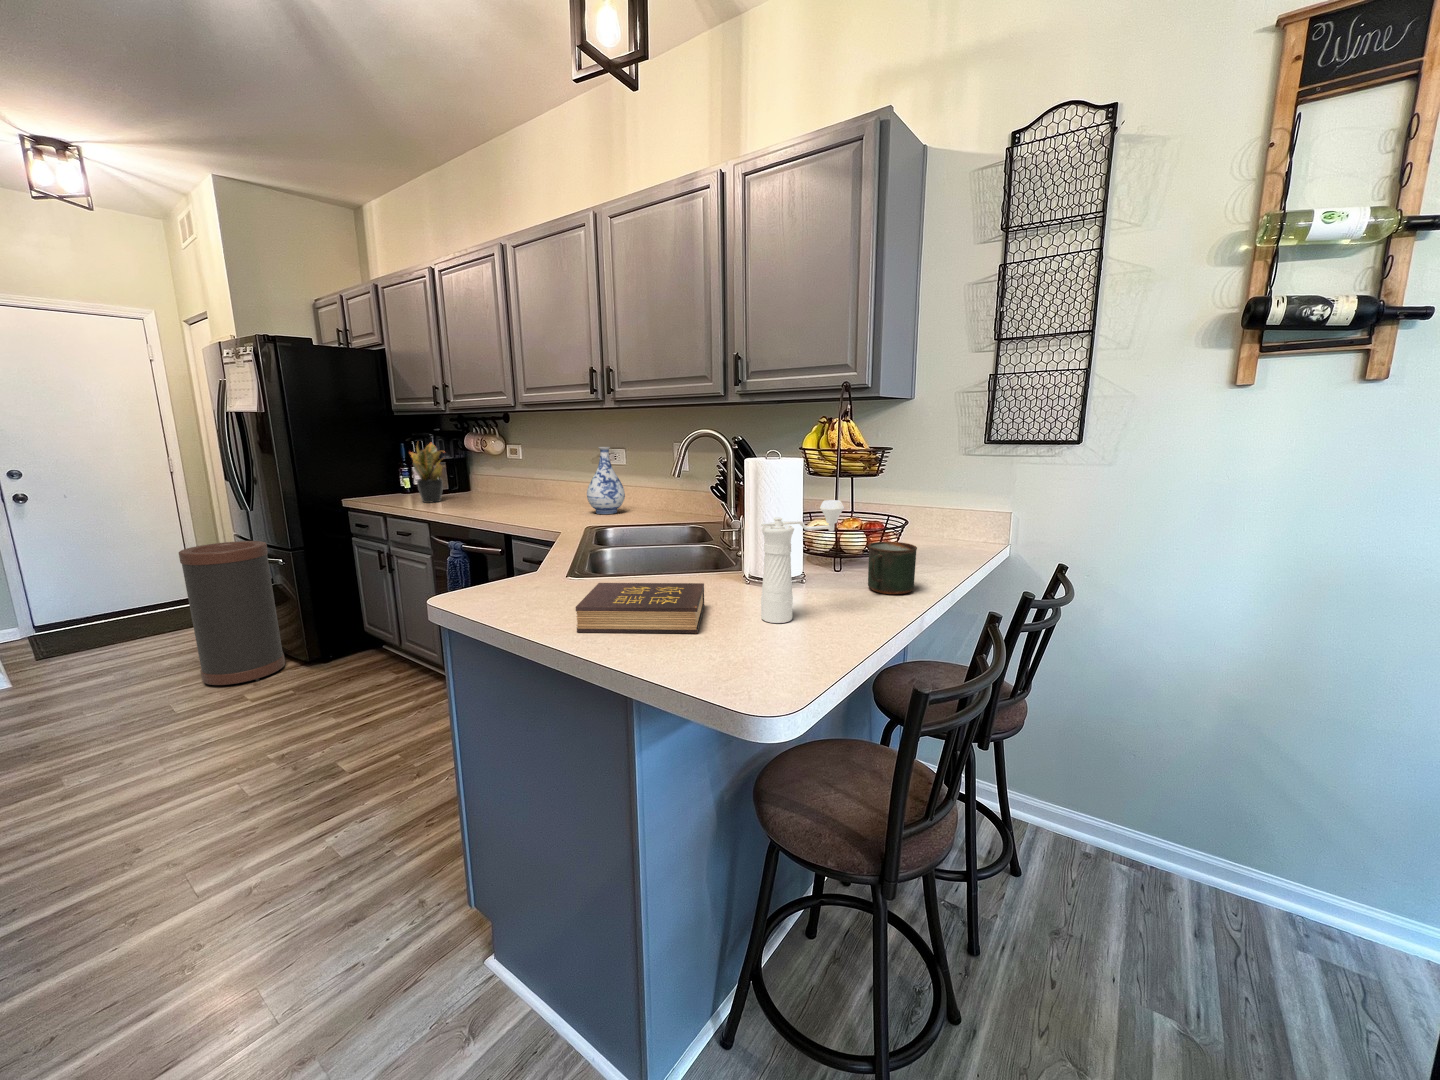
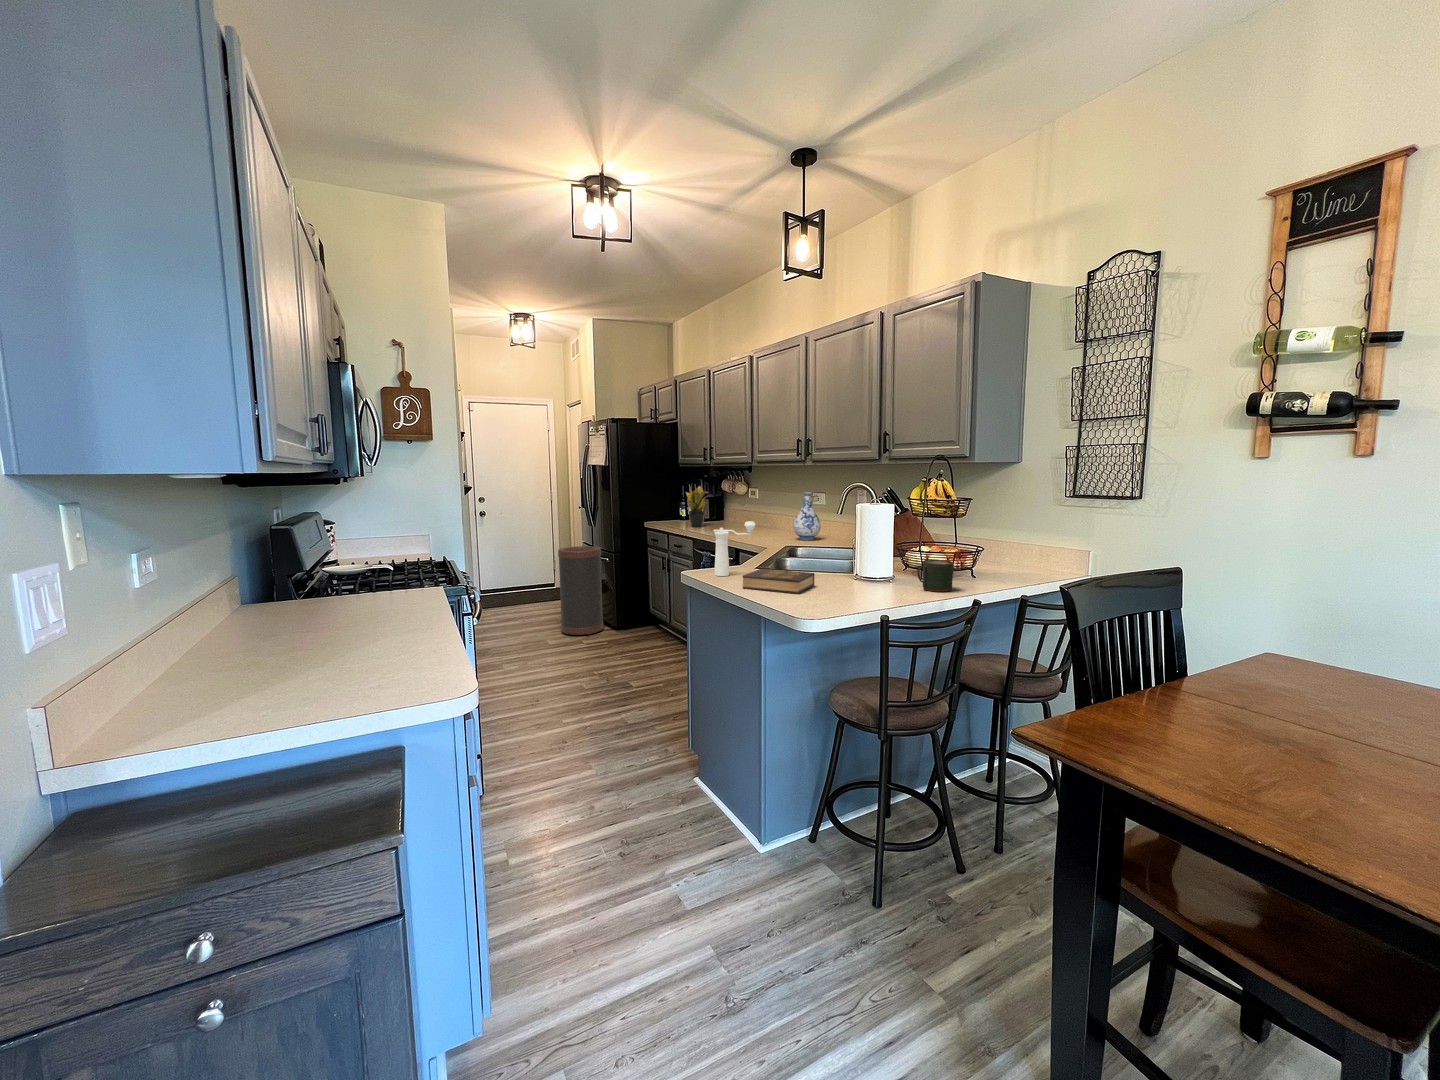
pepper mill: present [761,500,844,623] -> present [714,521,756,576]

